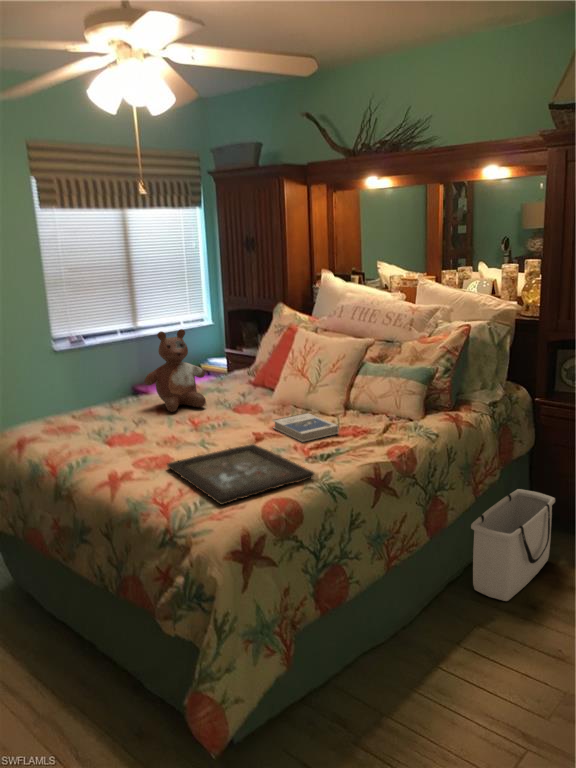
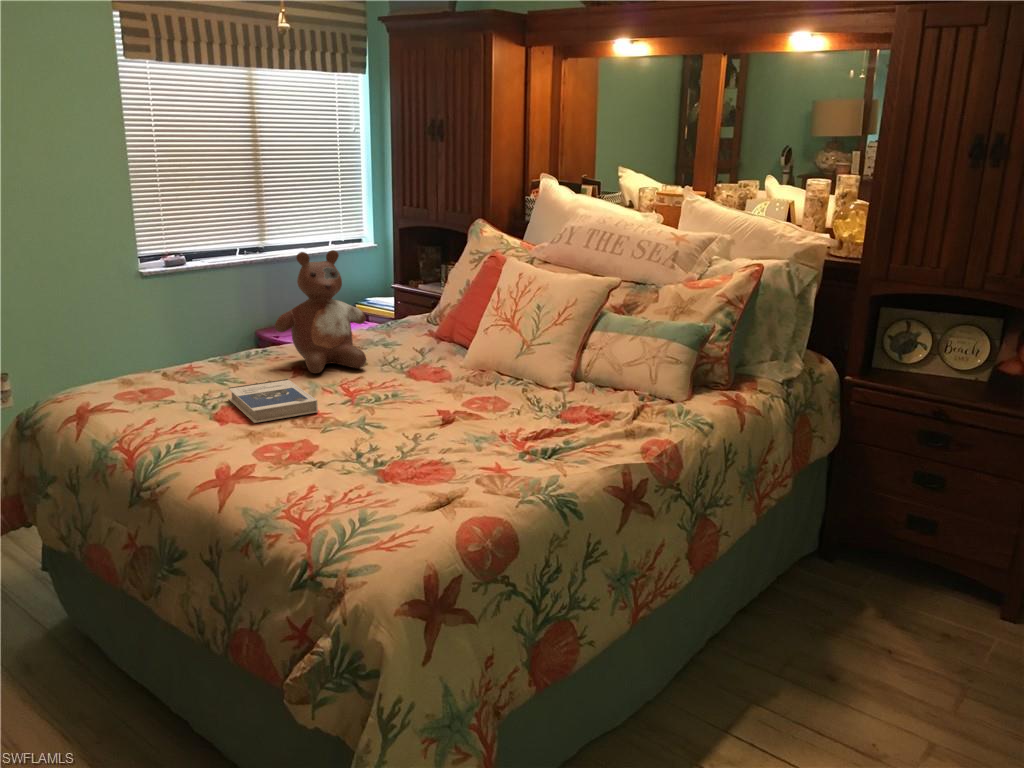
hardback book: present [273,413,339,442] -> present [228,379,318,423]
tray: present [167,444,314,505] -> none [307,428,535,525]
storage bin: present [471,489,555,601] -> none [748,505,868,667]

